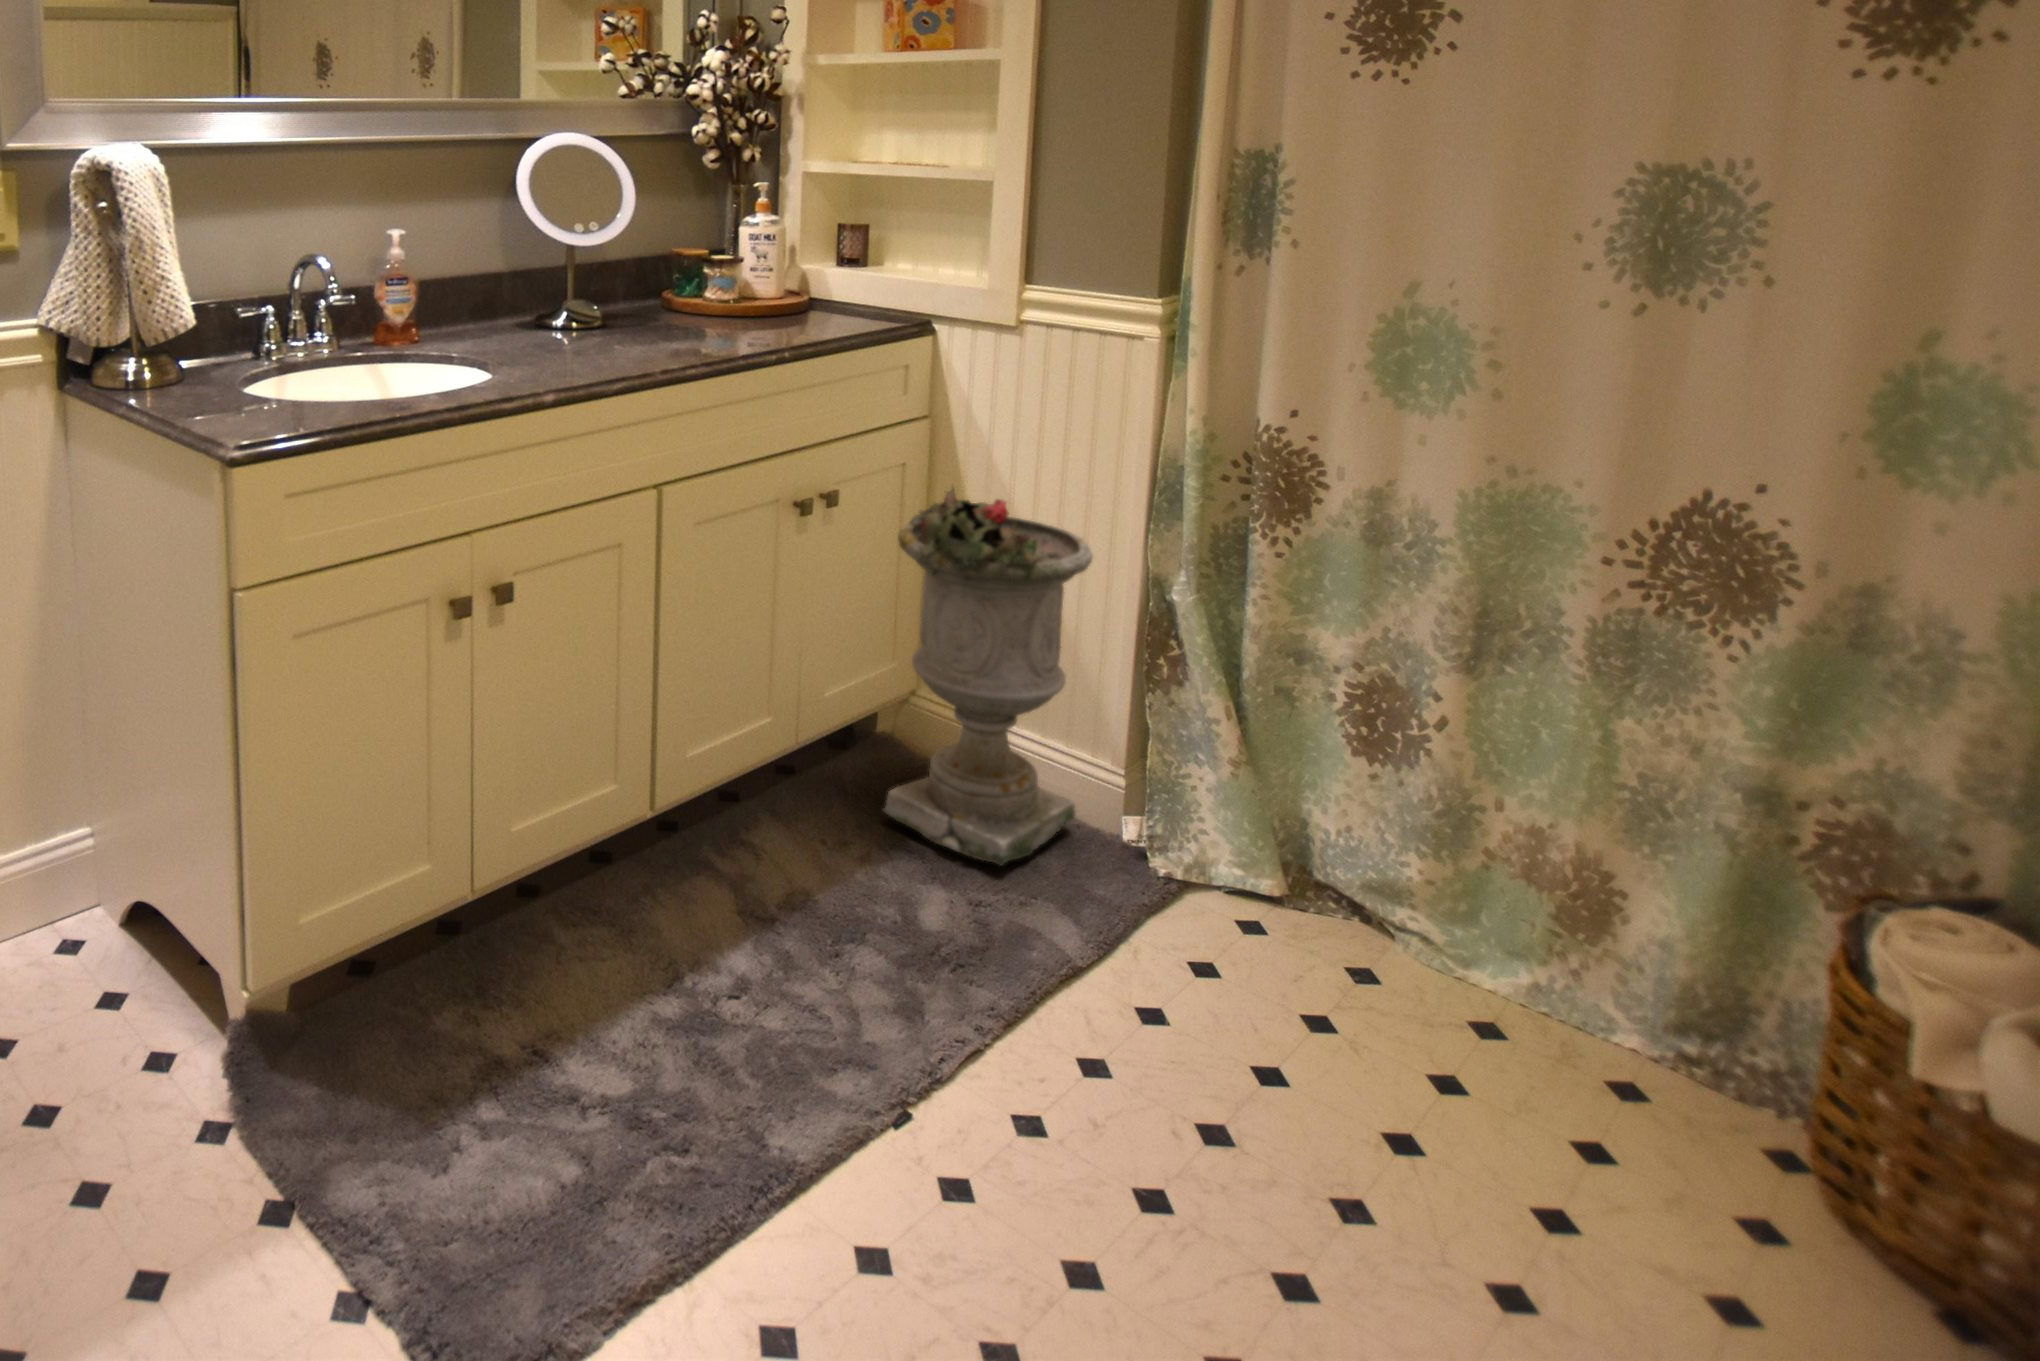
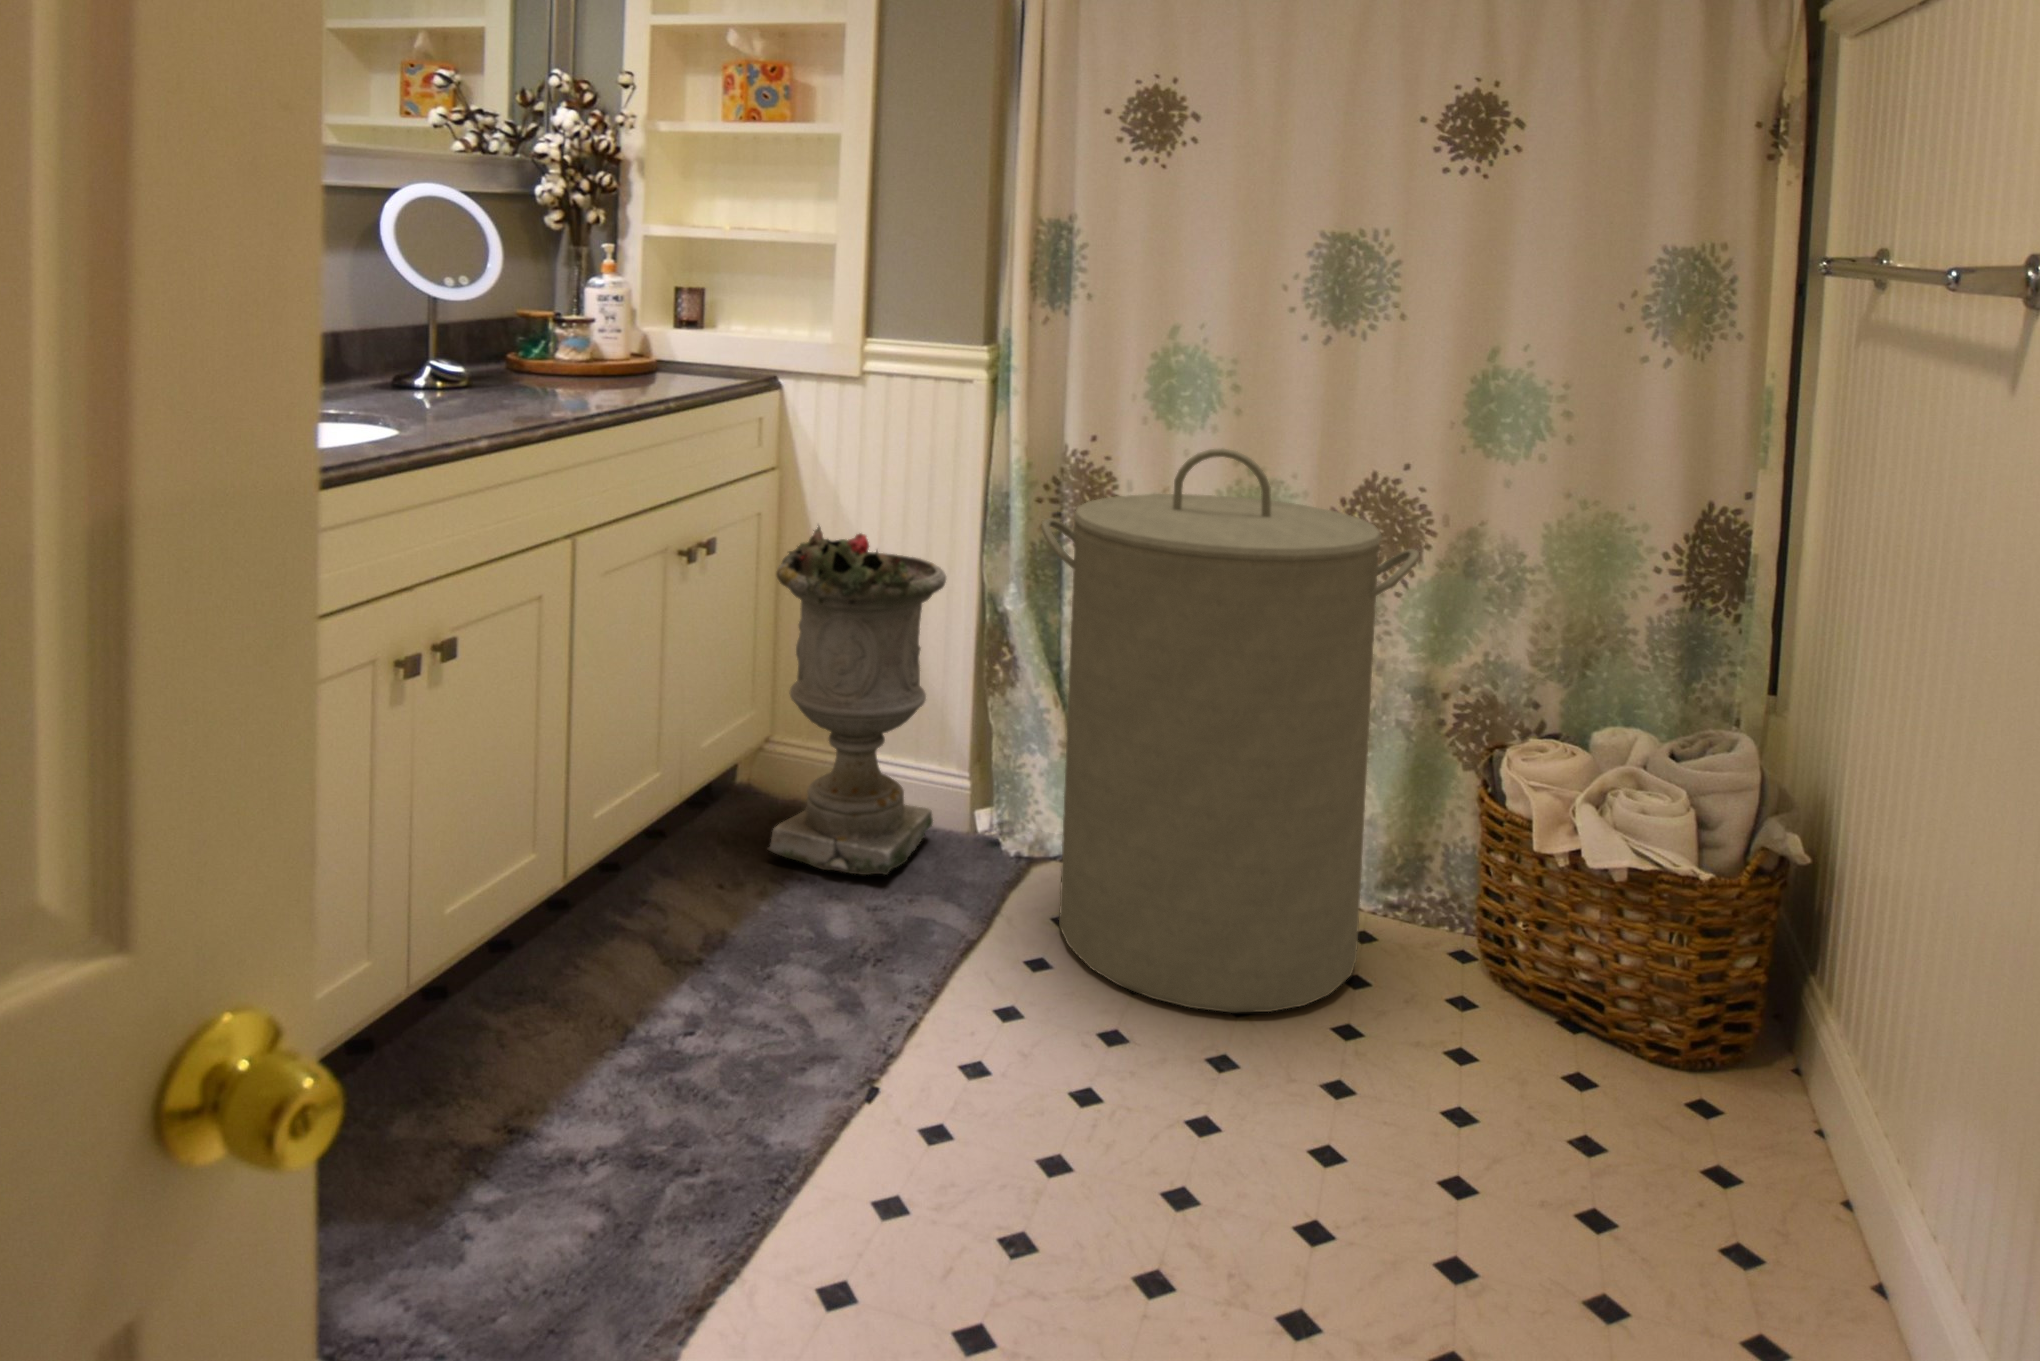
laundry hamper: none [1186,454,1743,1163] -> present [1041,449,1419,1013]

